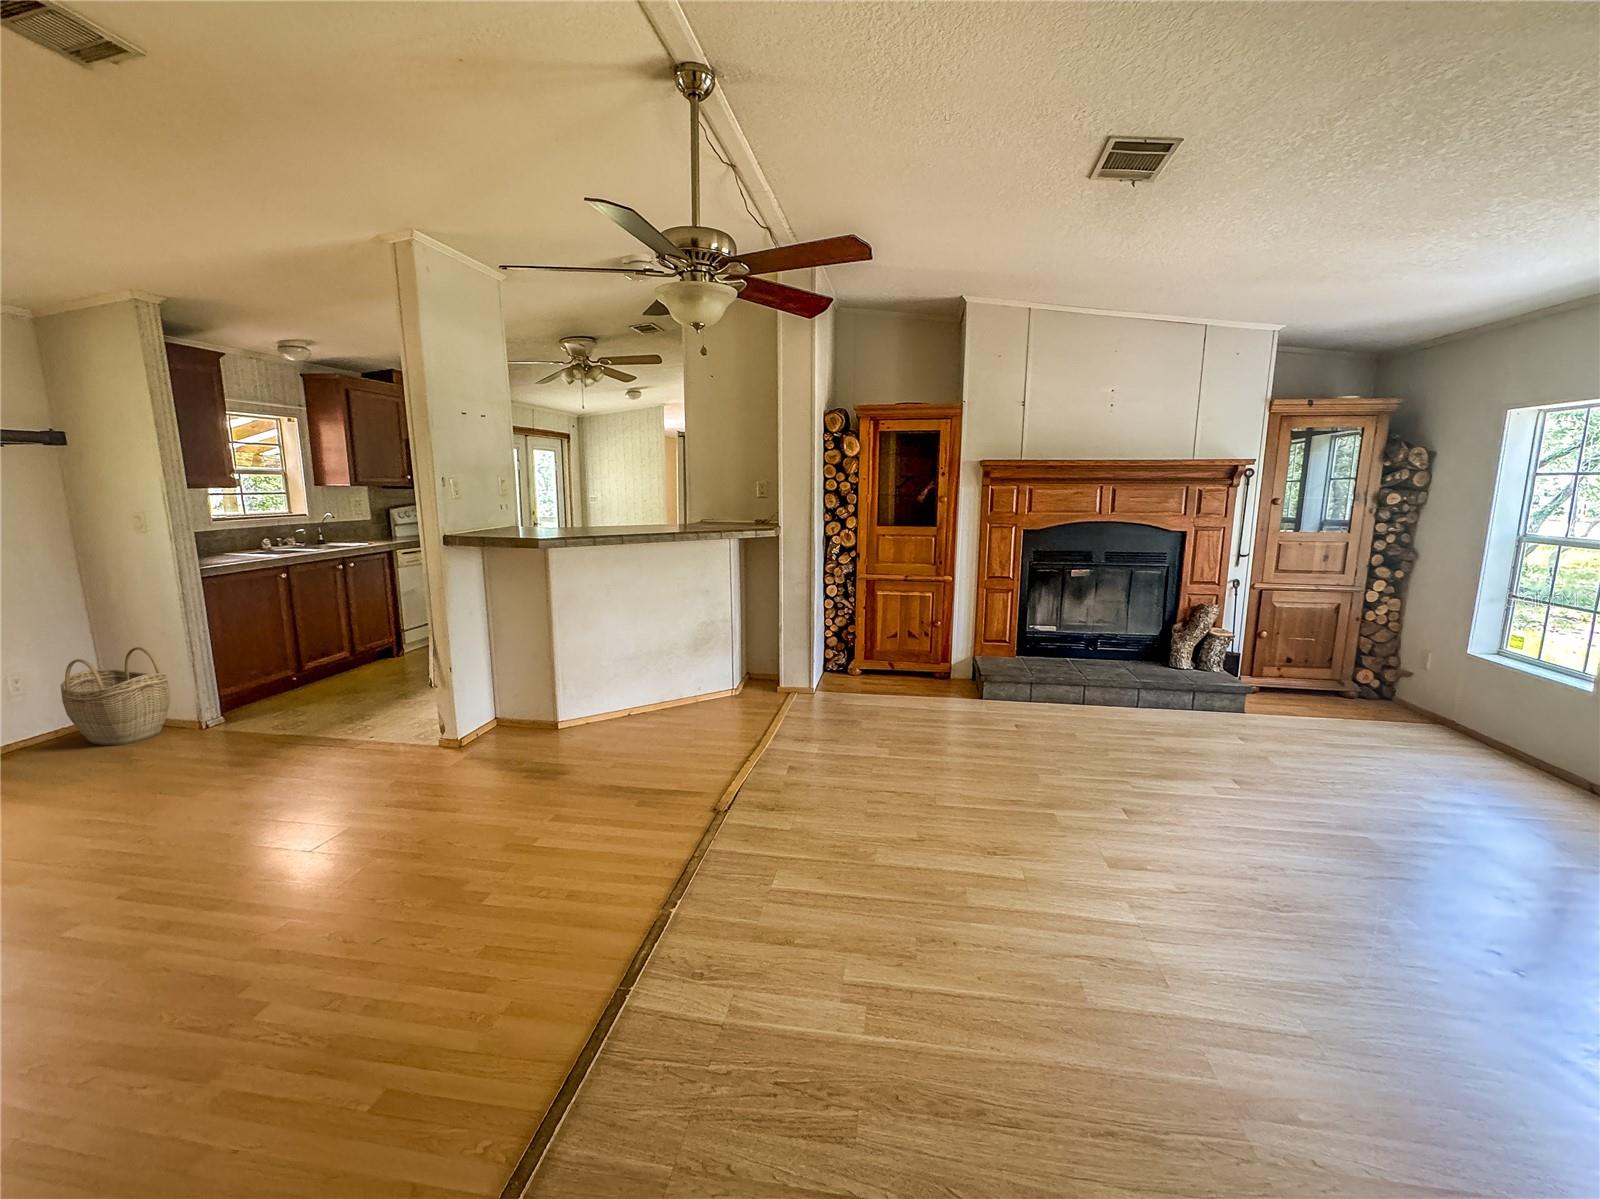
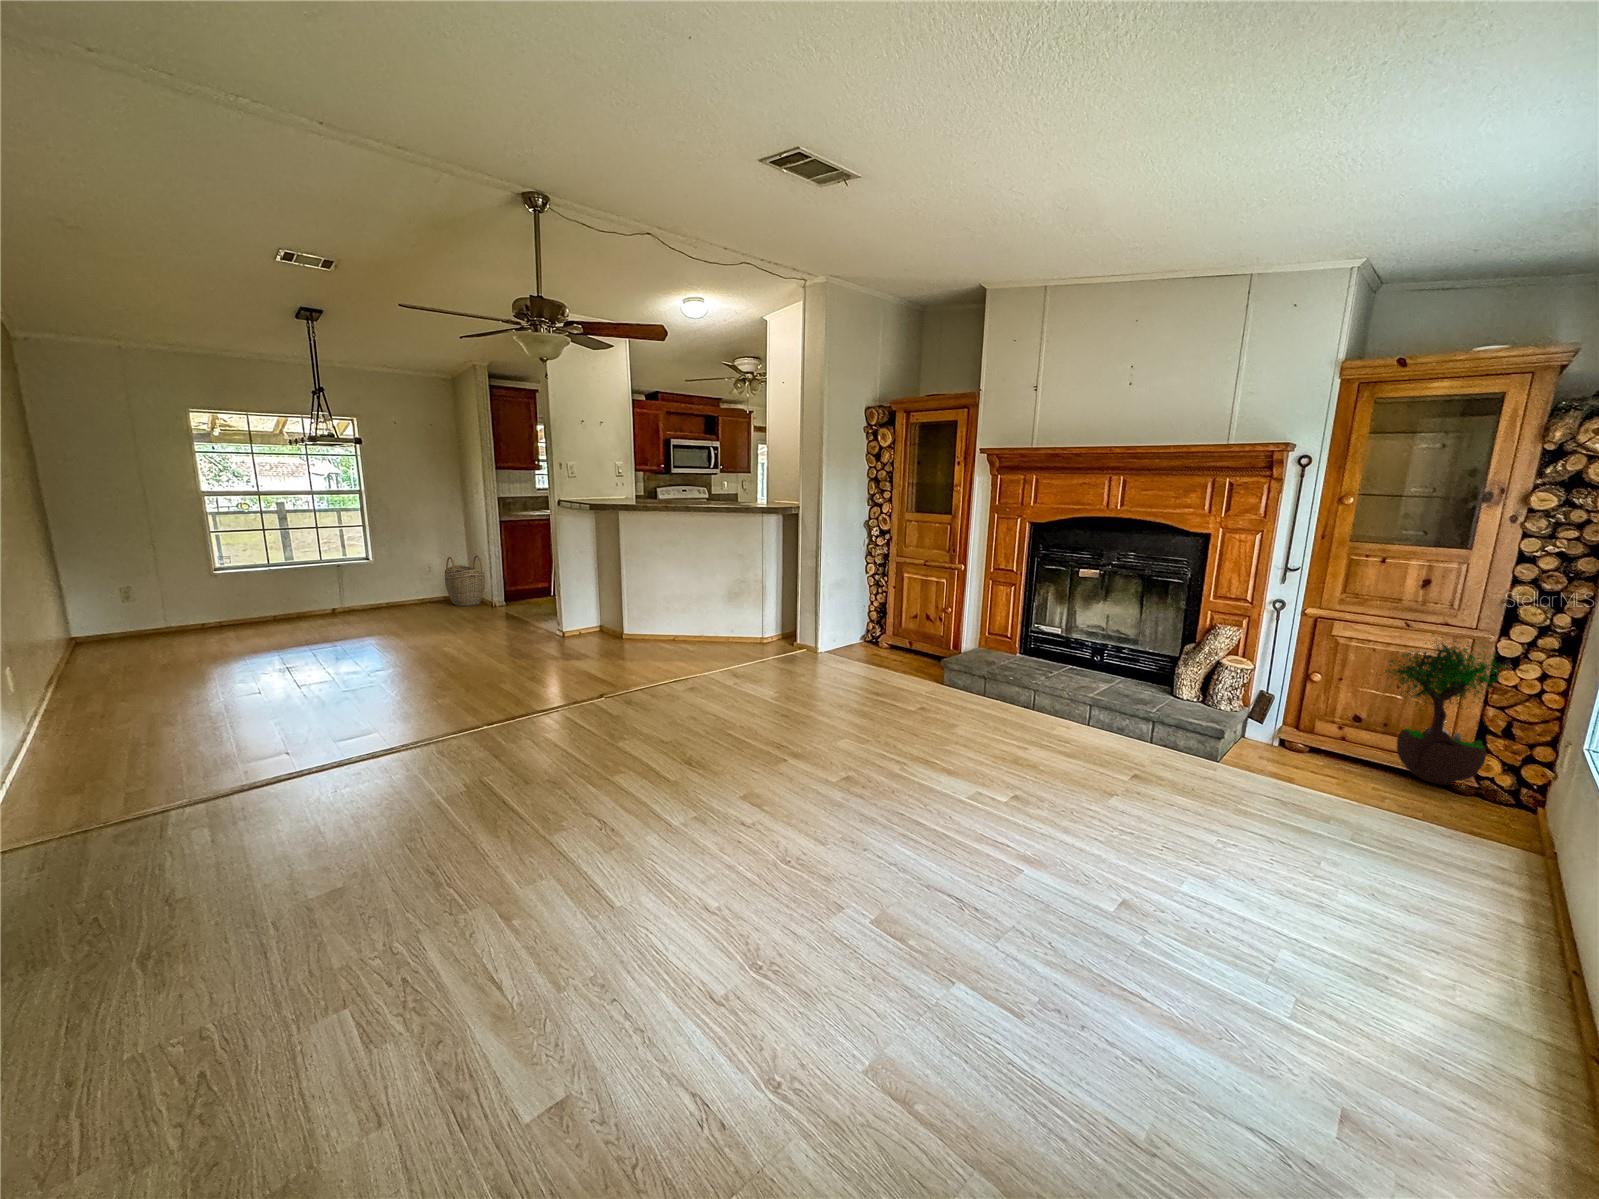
potted tree: none [1323,589,1419,701] -> present [1385,636,1505,785]

